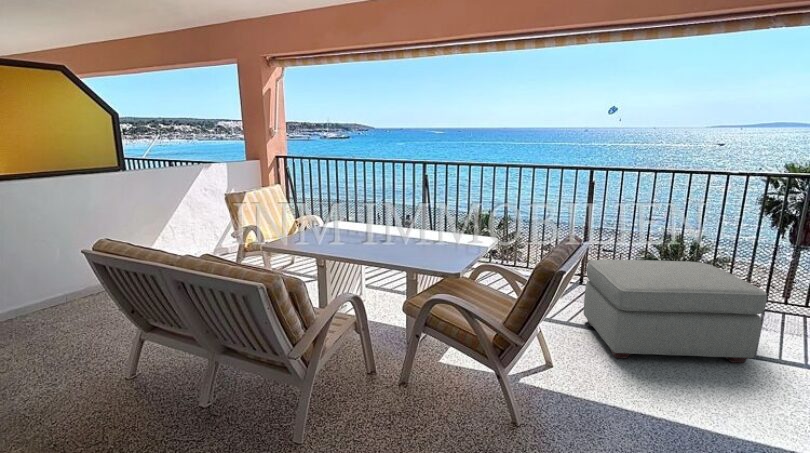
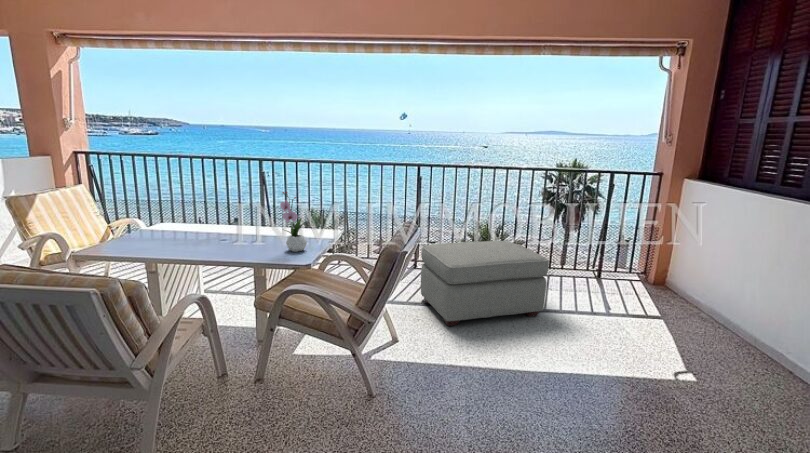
flower arrangement: none [434,197,462,258] -> present [280,192,307,252]

